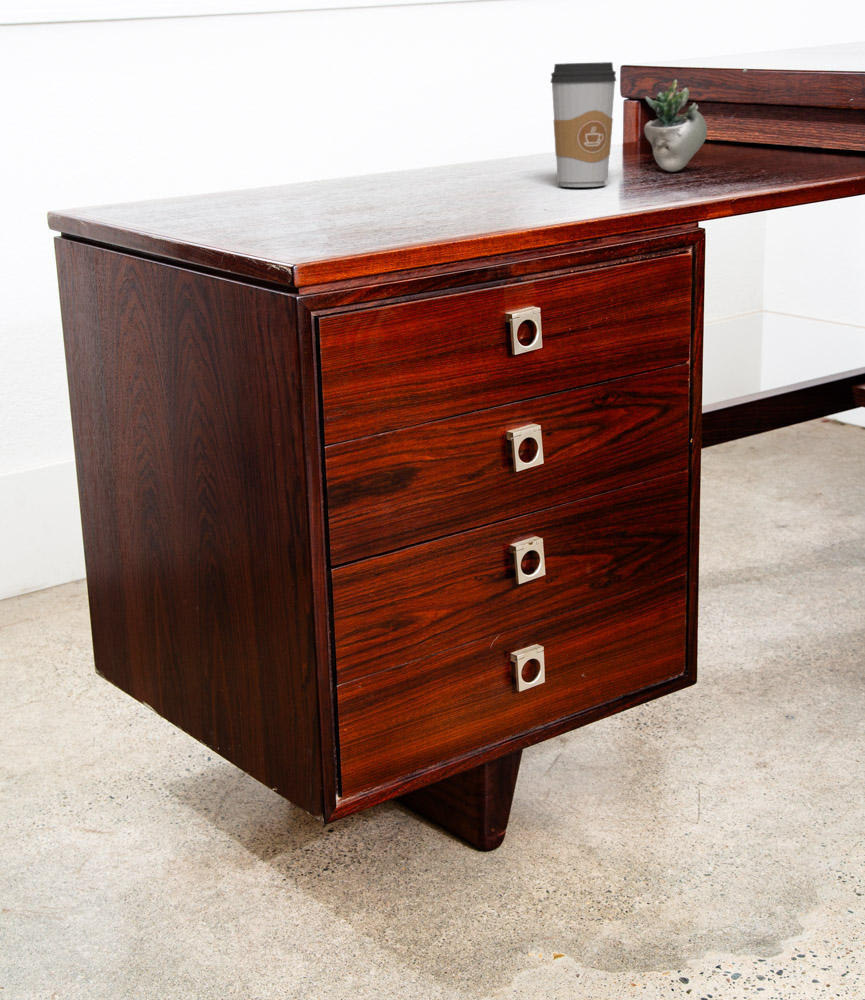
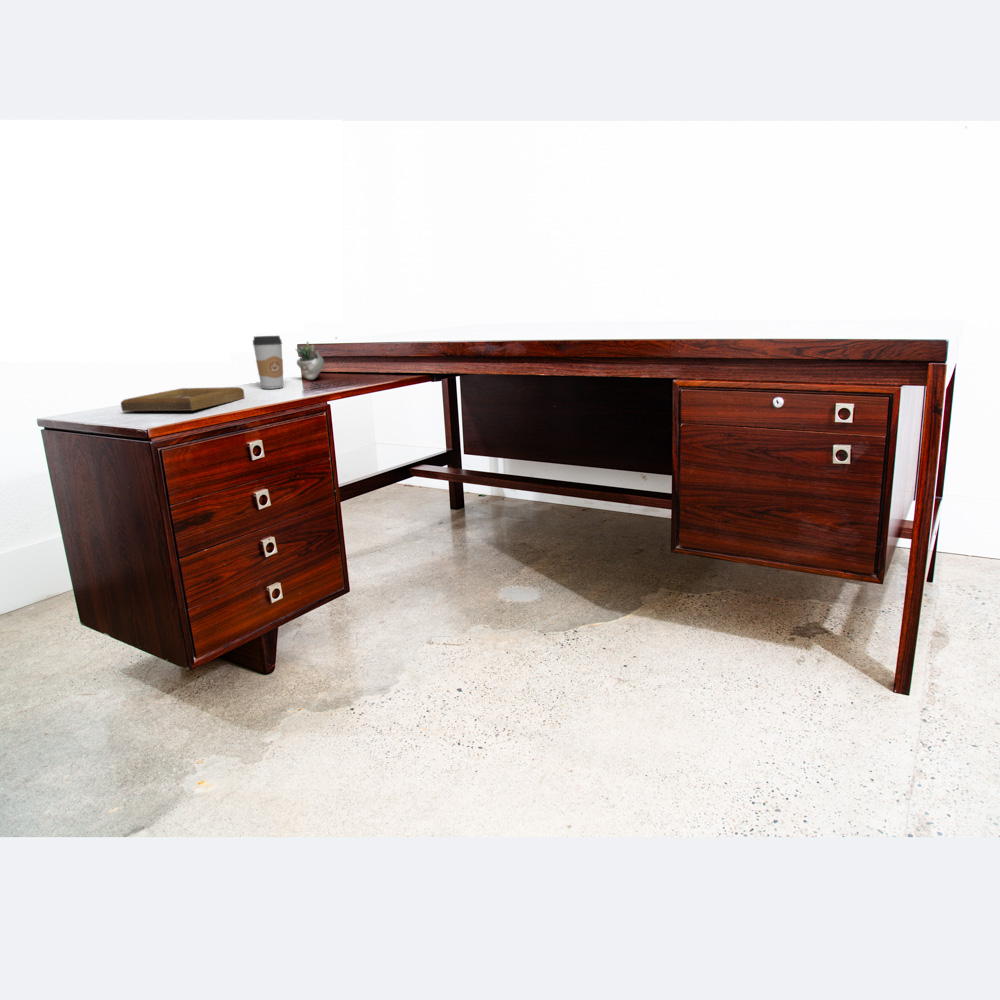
picture frame: none [257,178,516,228] -> present [121,387,245,411]

